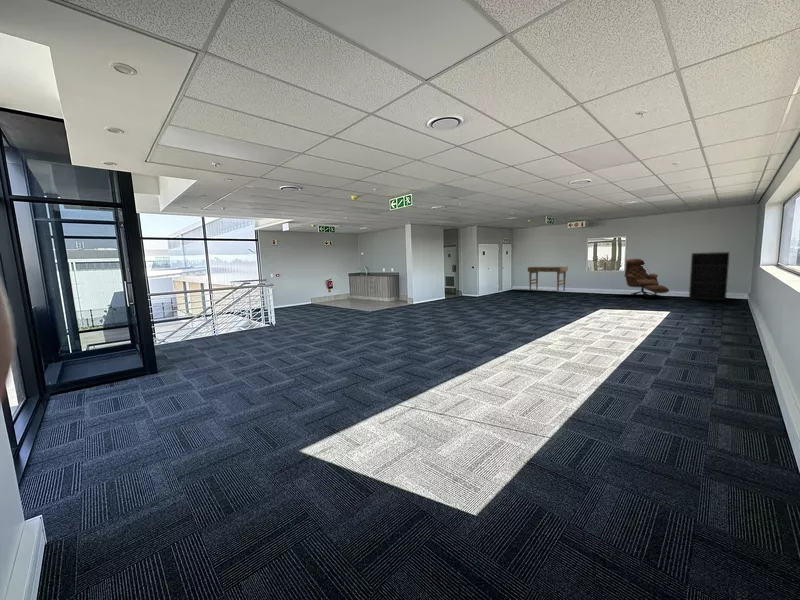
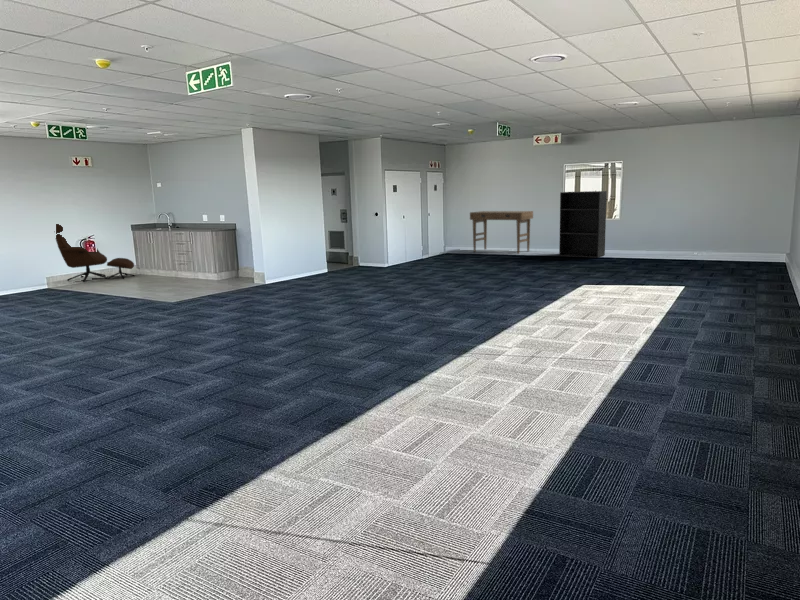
bookshelf: present [689,252,729,300] -> present [559,191,607,258]
lounge chair: present [624,259,669,298] -> present [56,224,134,282]

